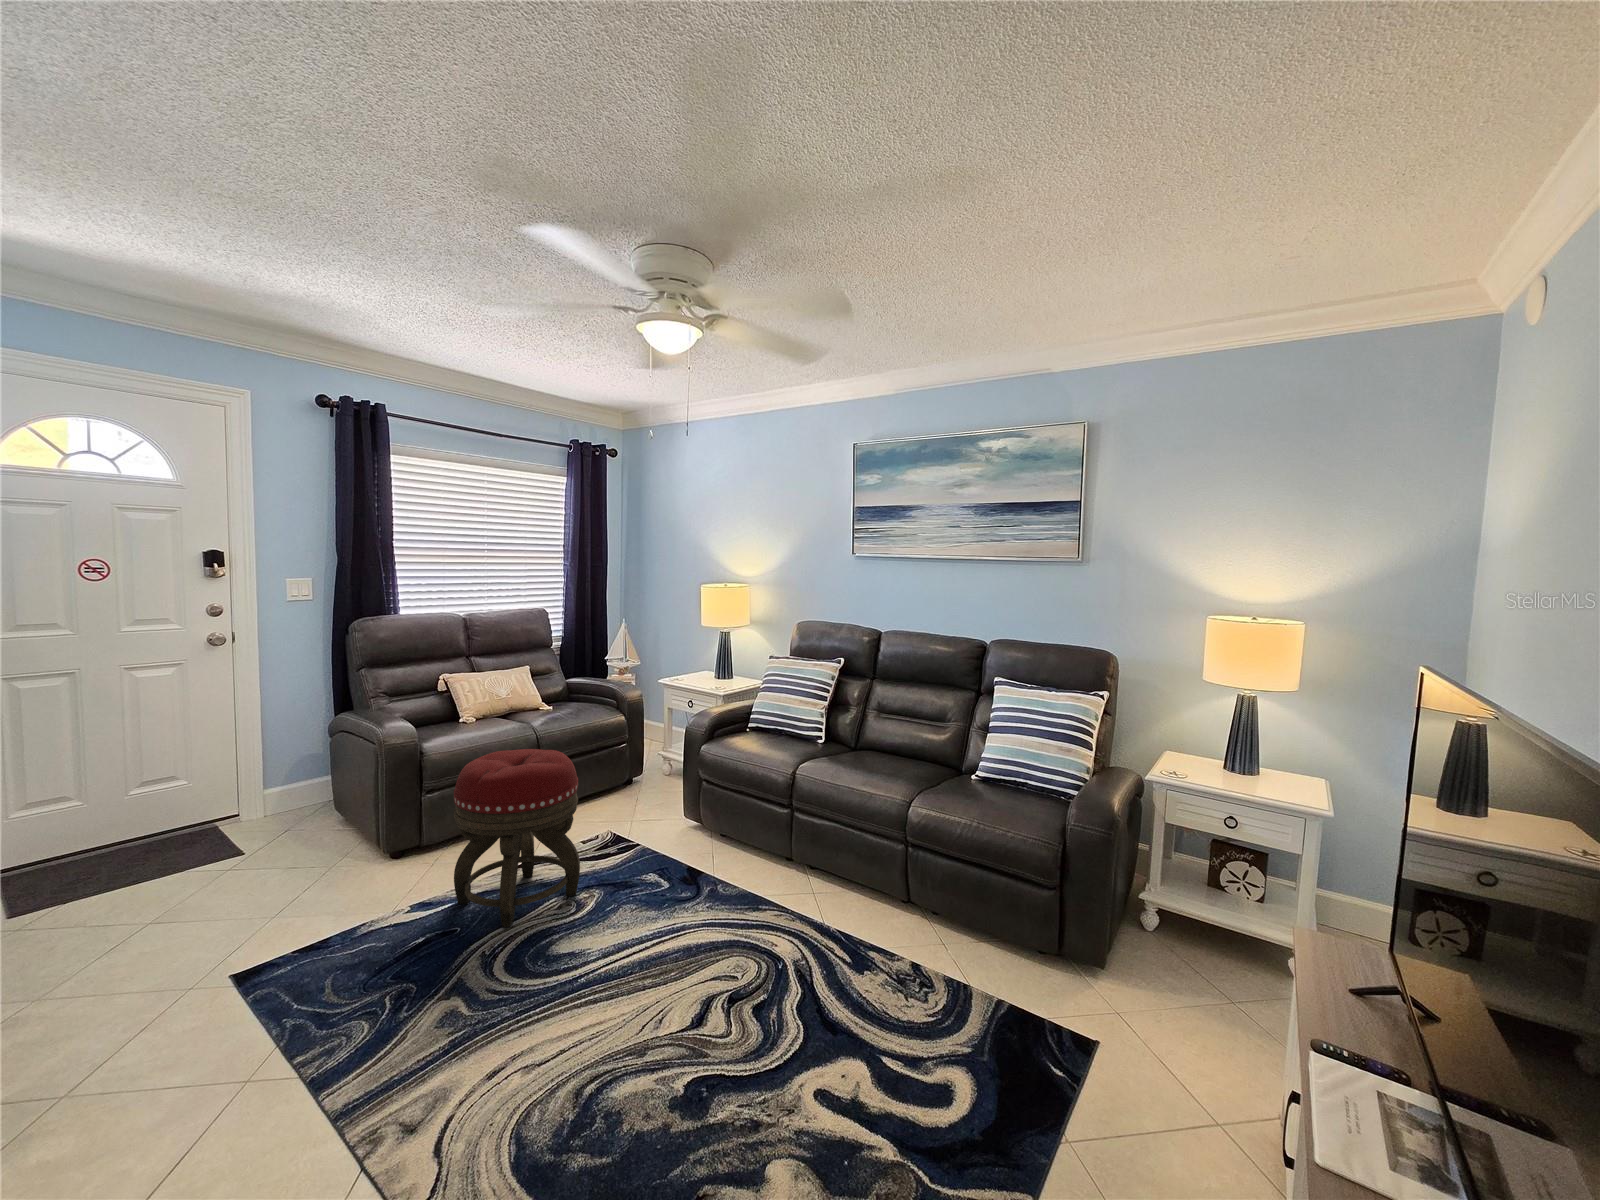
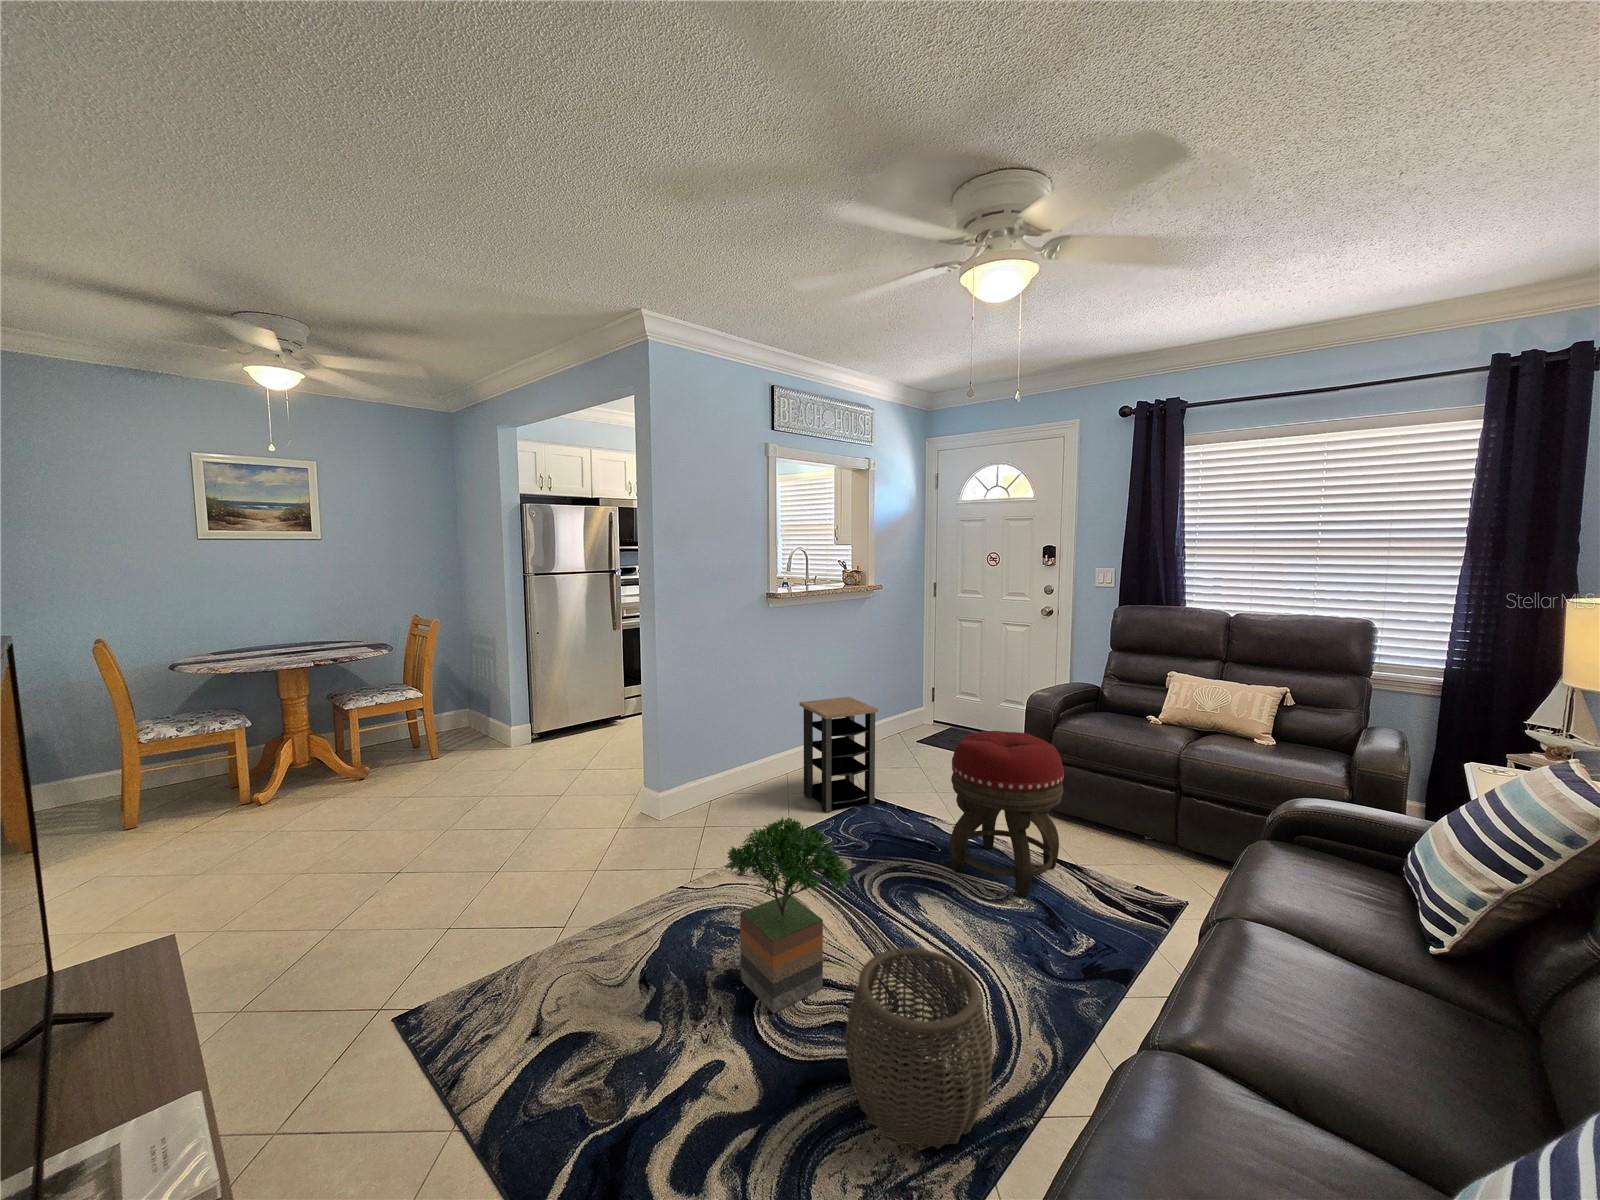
side table: none [53,822,241,1080] -> present [799,697,878,813]
potted tree: none [623,860,759,1094] -> present [726,817,851,1013]
woven basket: none [778,861,886,995] -> present [845,948,993,1150]

